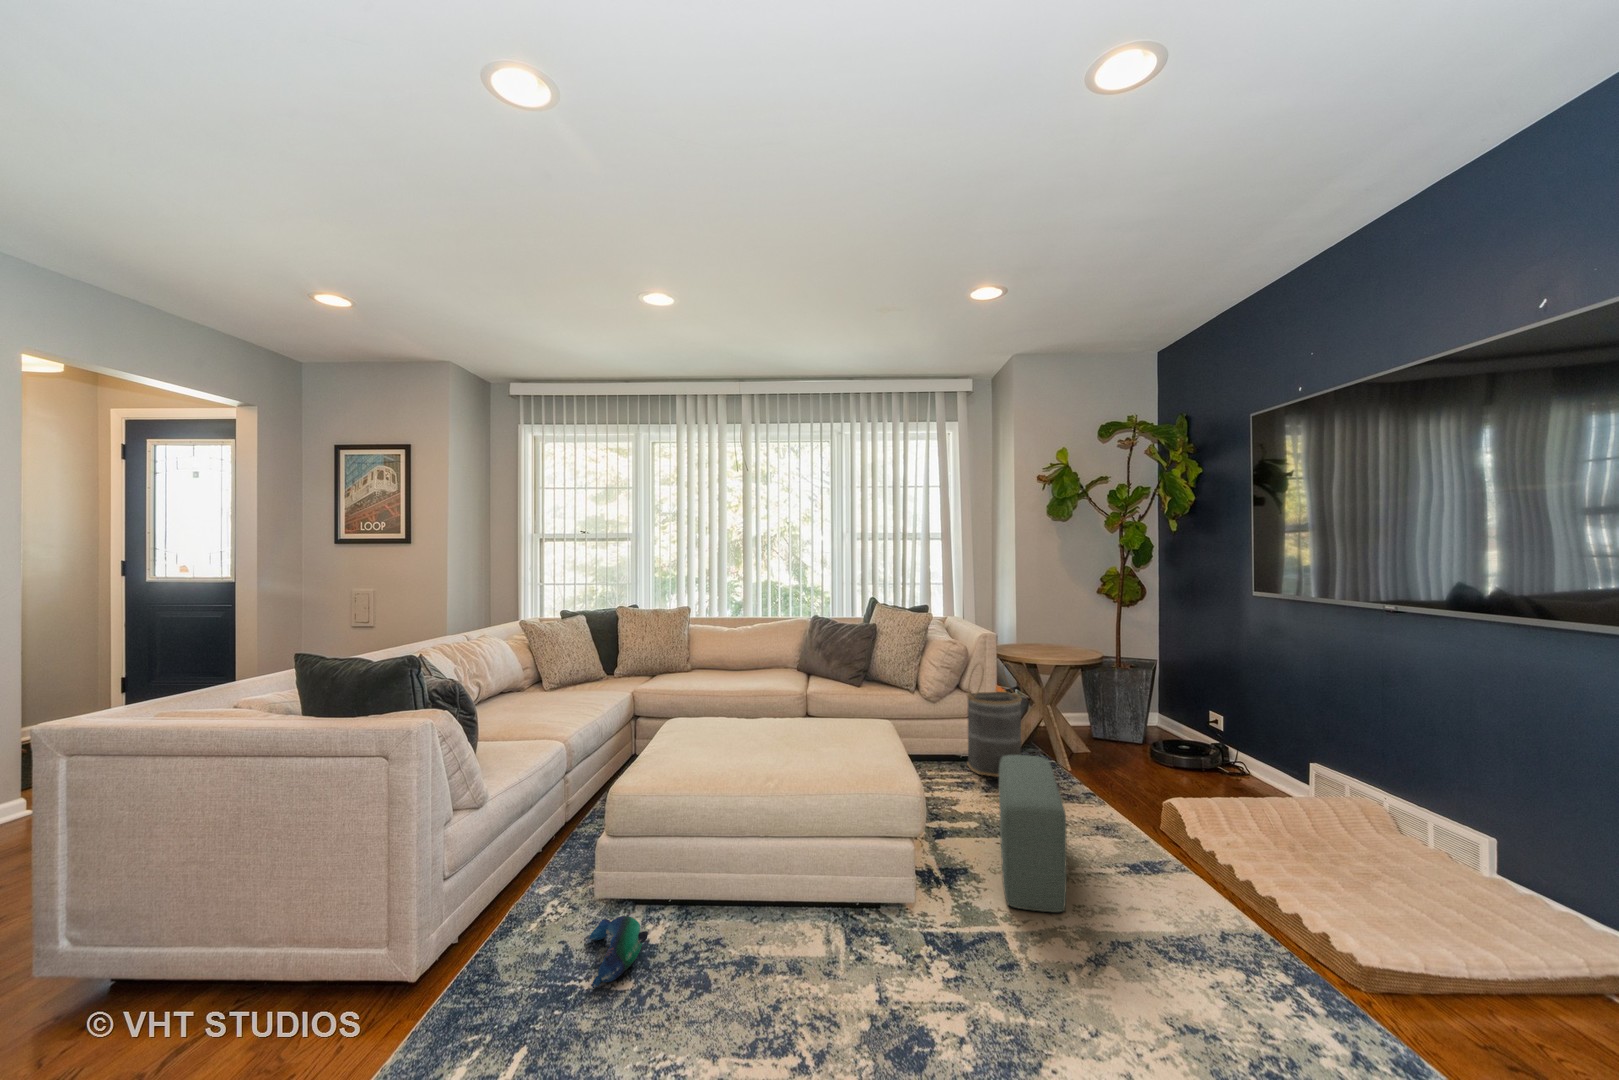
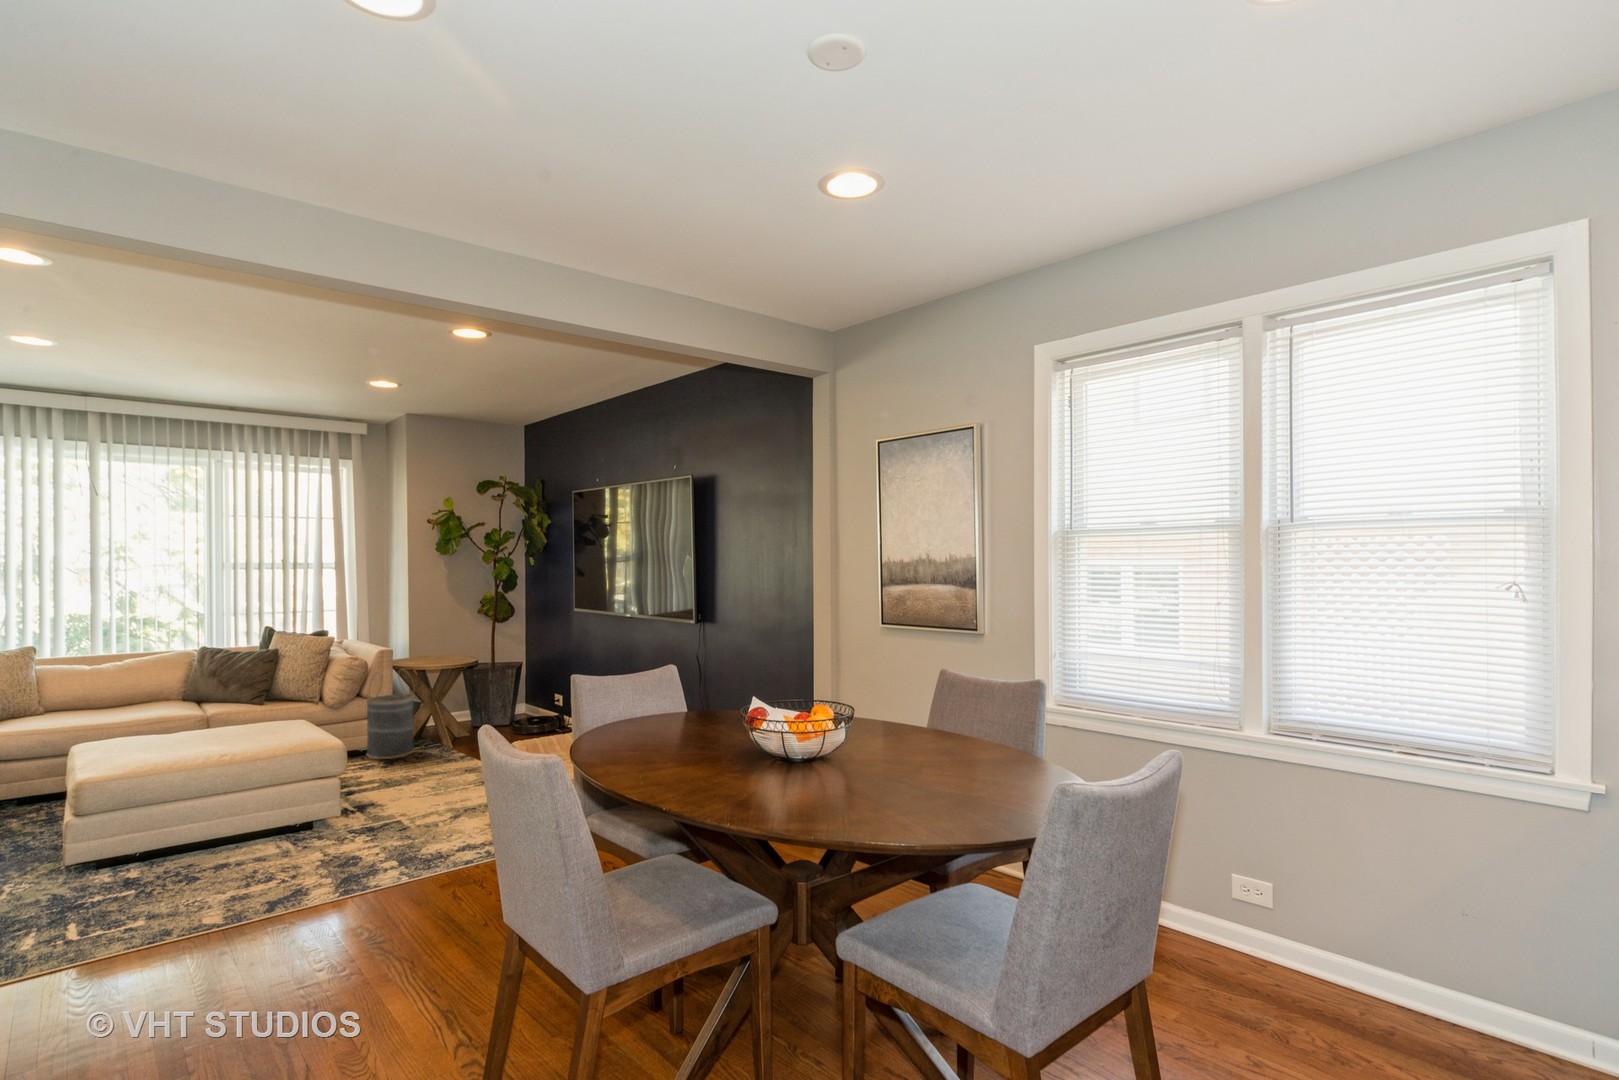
pouf: present [999,755,1066,912] -> none [400,727,447,814]
plush toy: present [589,916,648,988] -> none [63,871,132,913]

